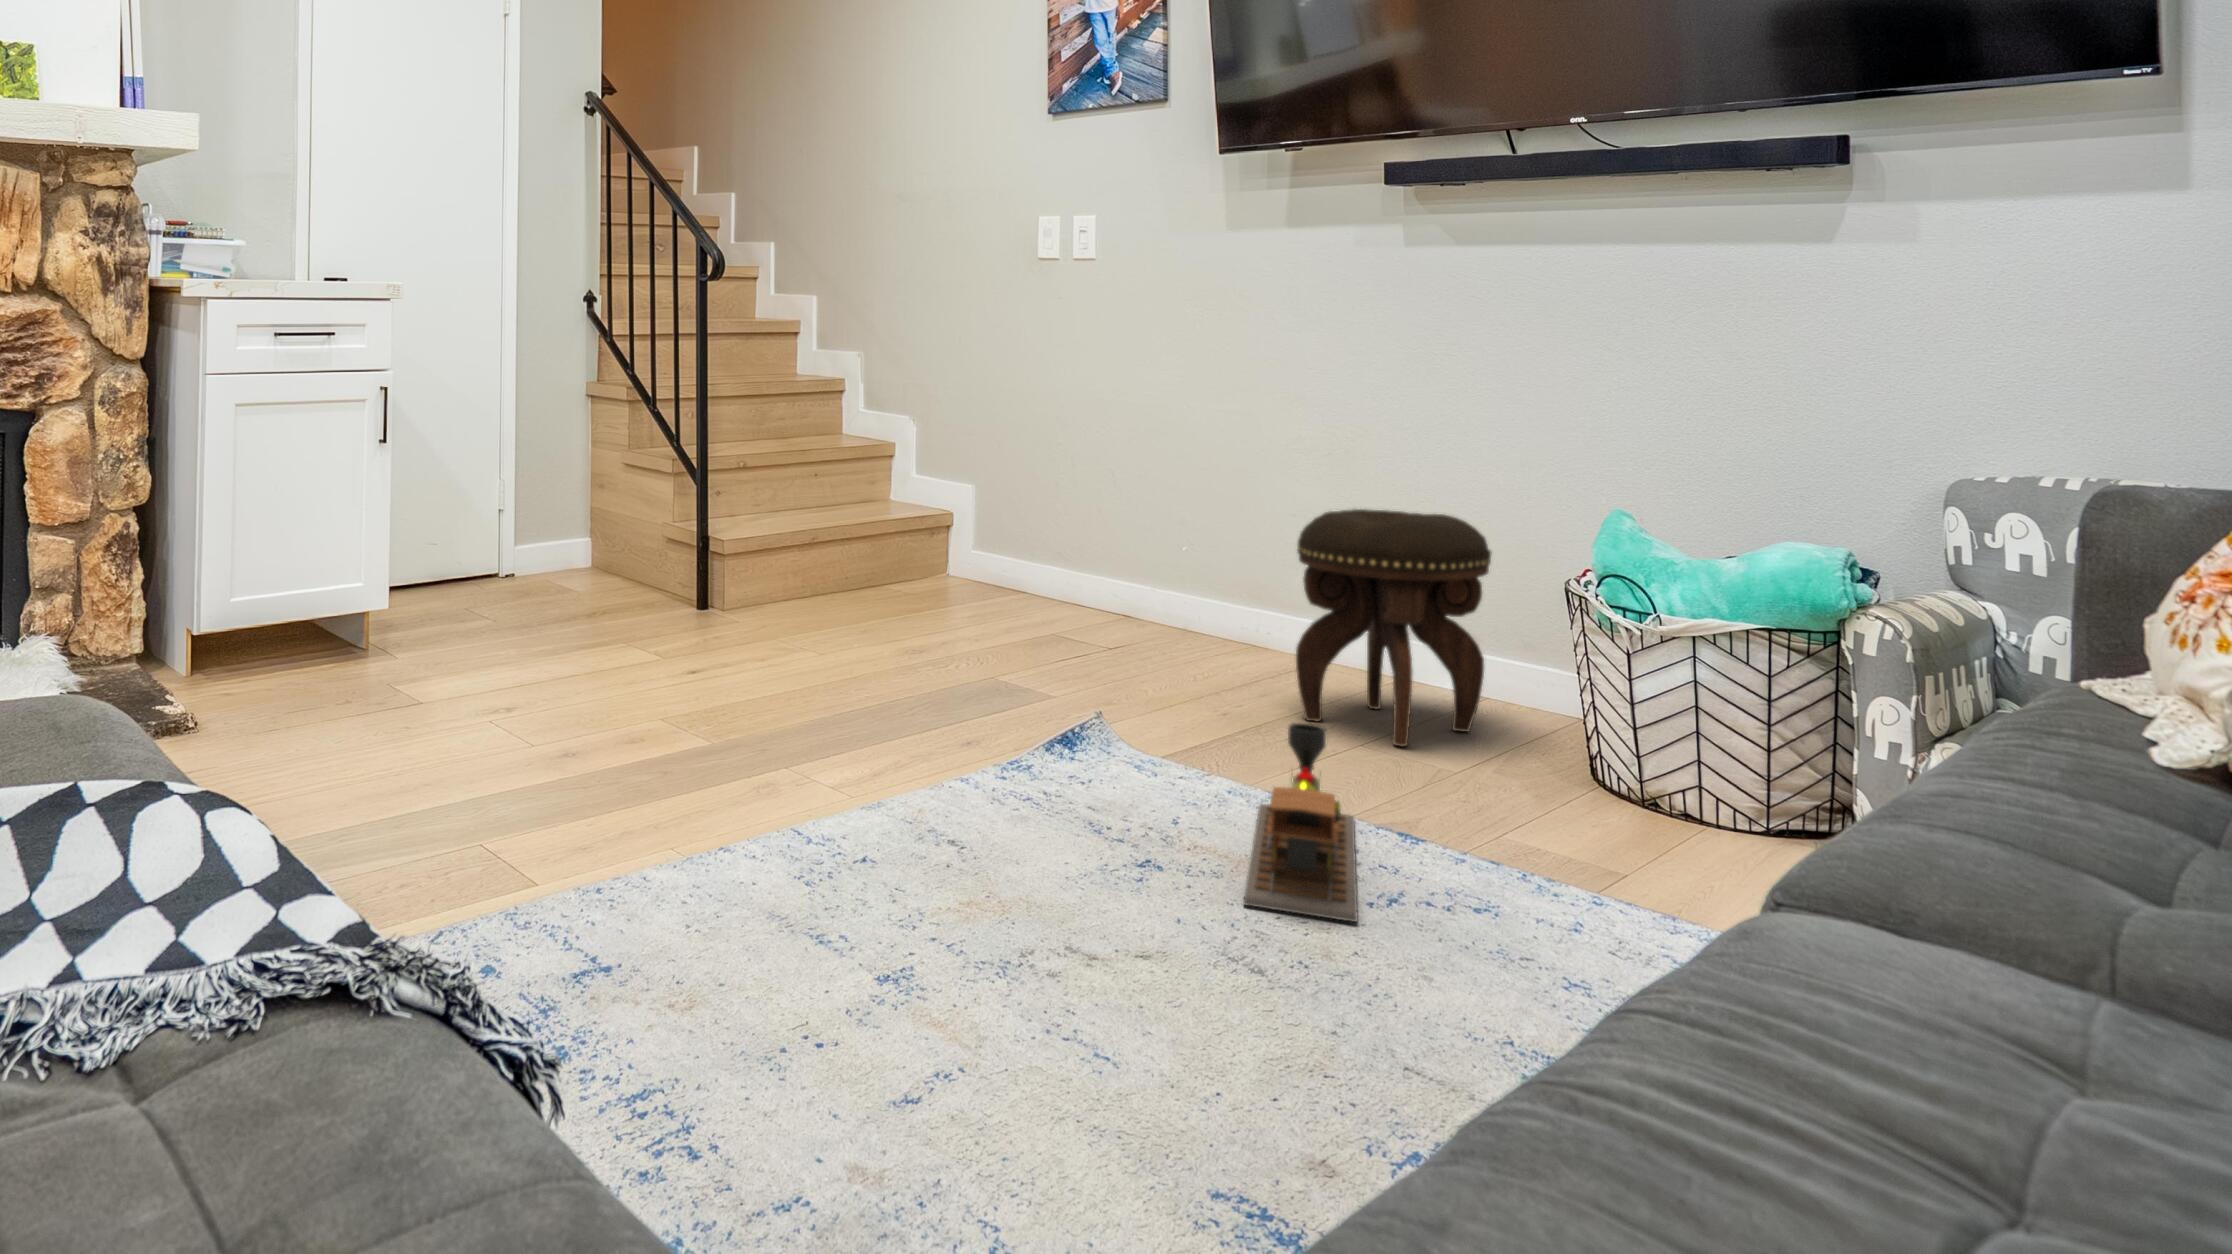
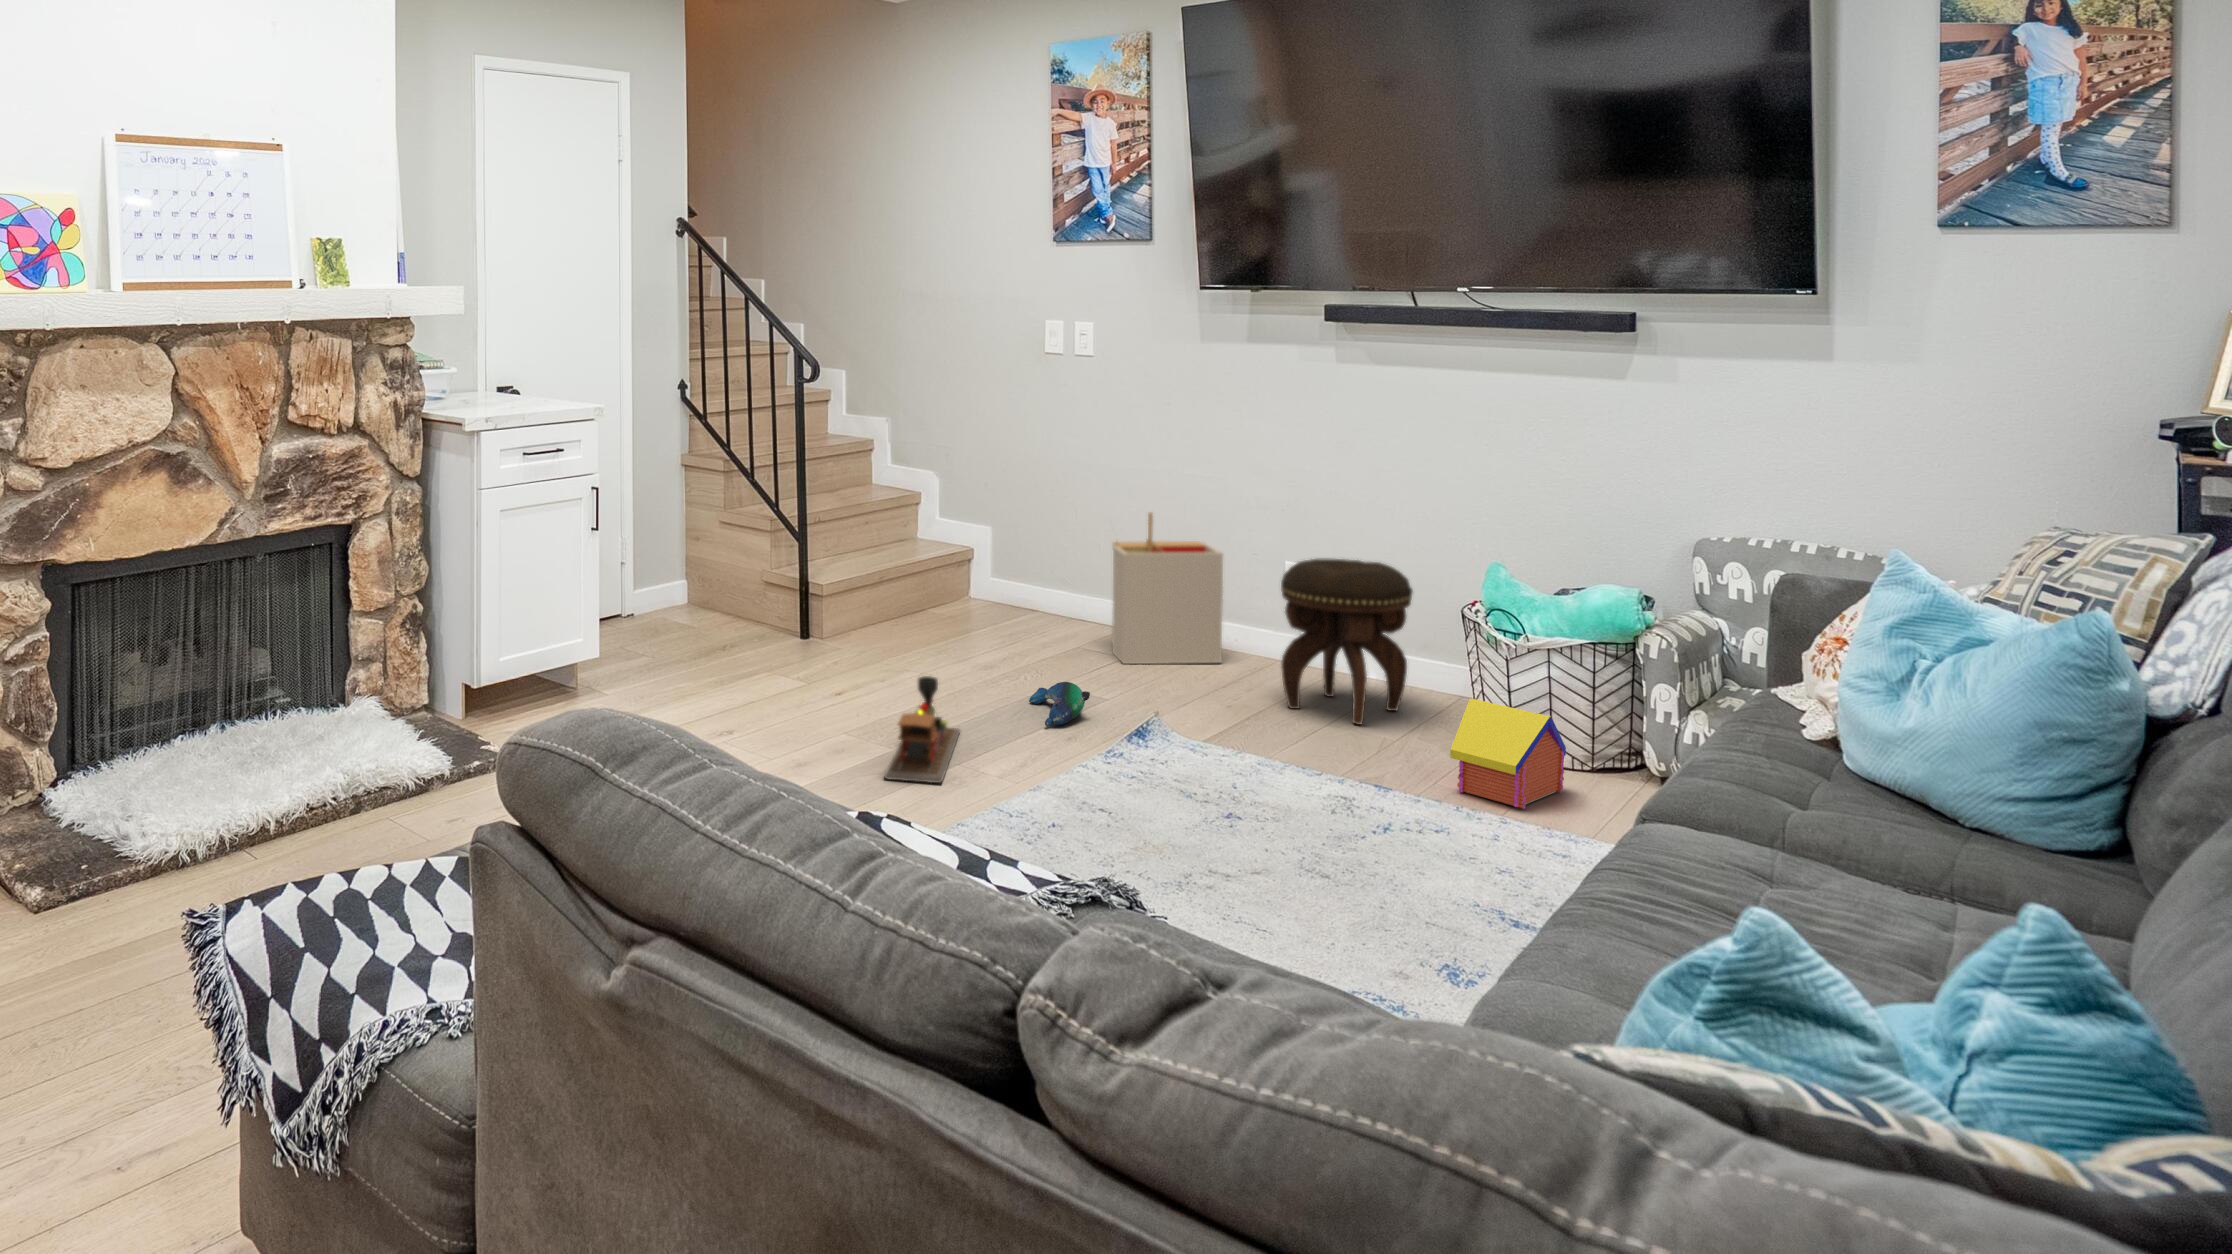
storage bin: none [1093,455,1240,661] -> present [1112,513,1223,664]
plush toy: none [934,666,1008,723] -> present [1029,682,1090,726]
toy house: none [1512,705,1712,884] -> present [1450,699,1566,809]
toy train: present [1243,723,1357,922] -> present [884,676,960,783]

